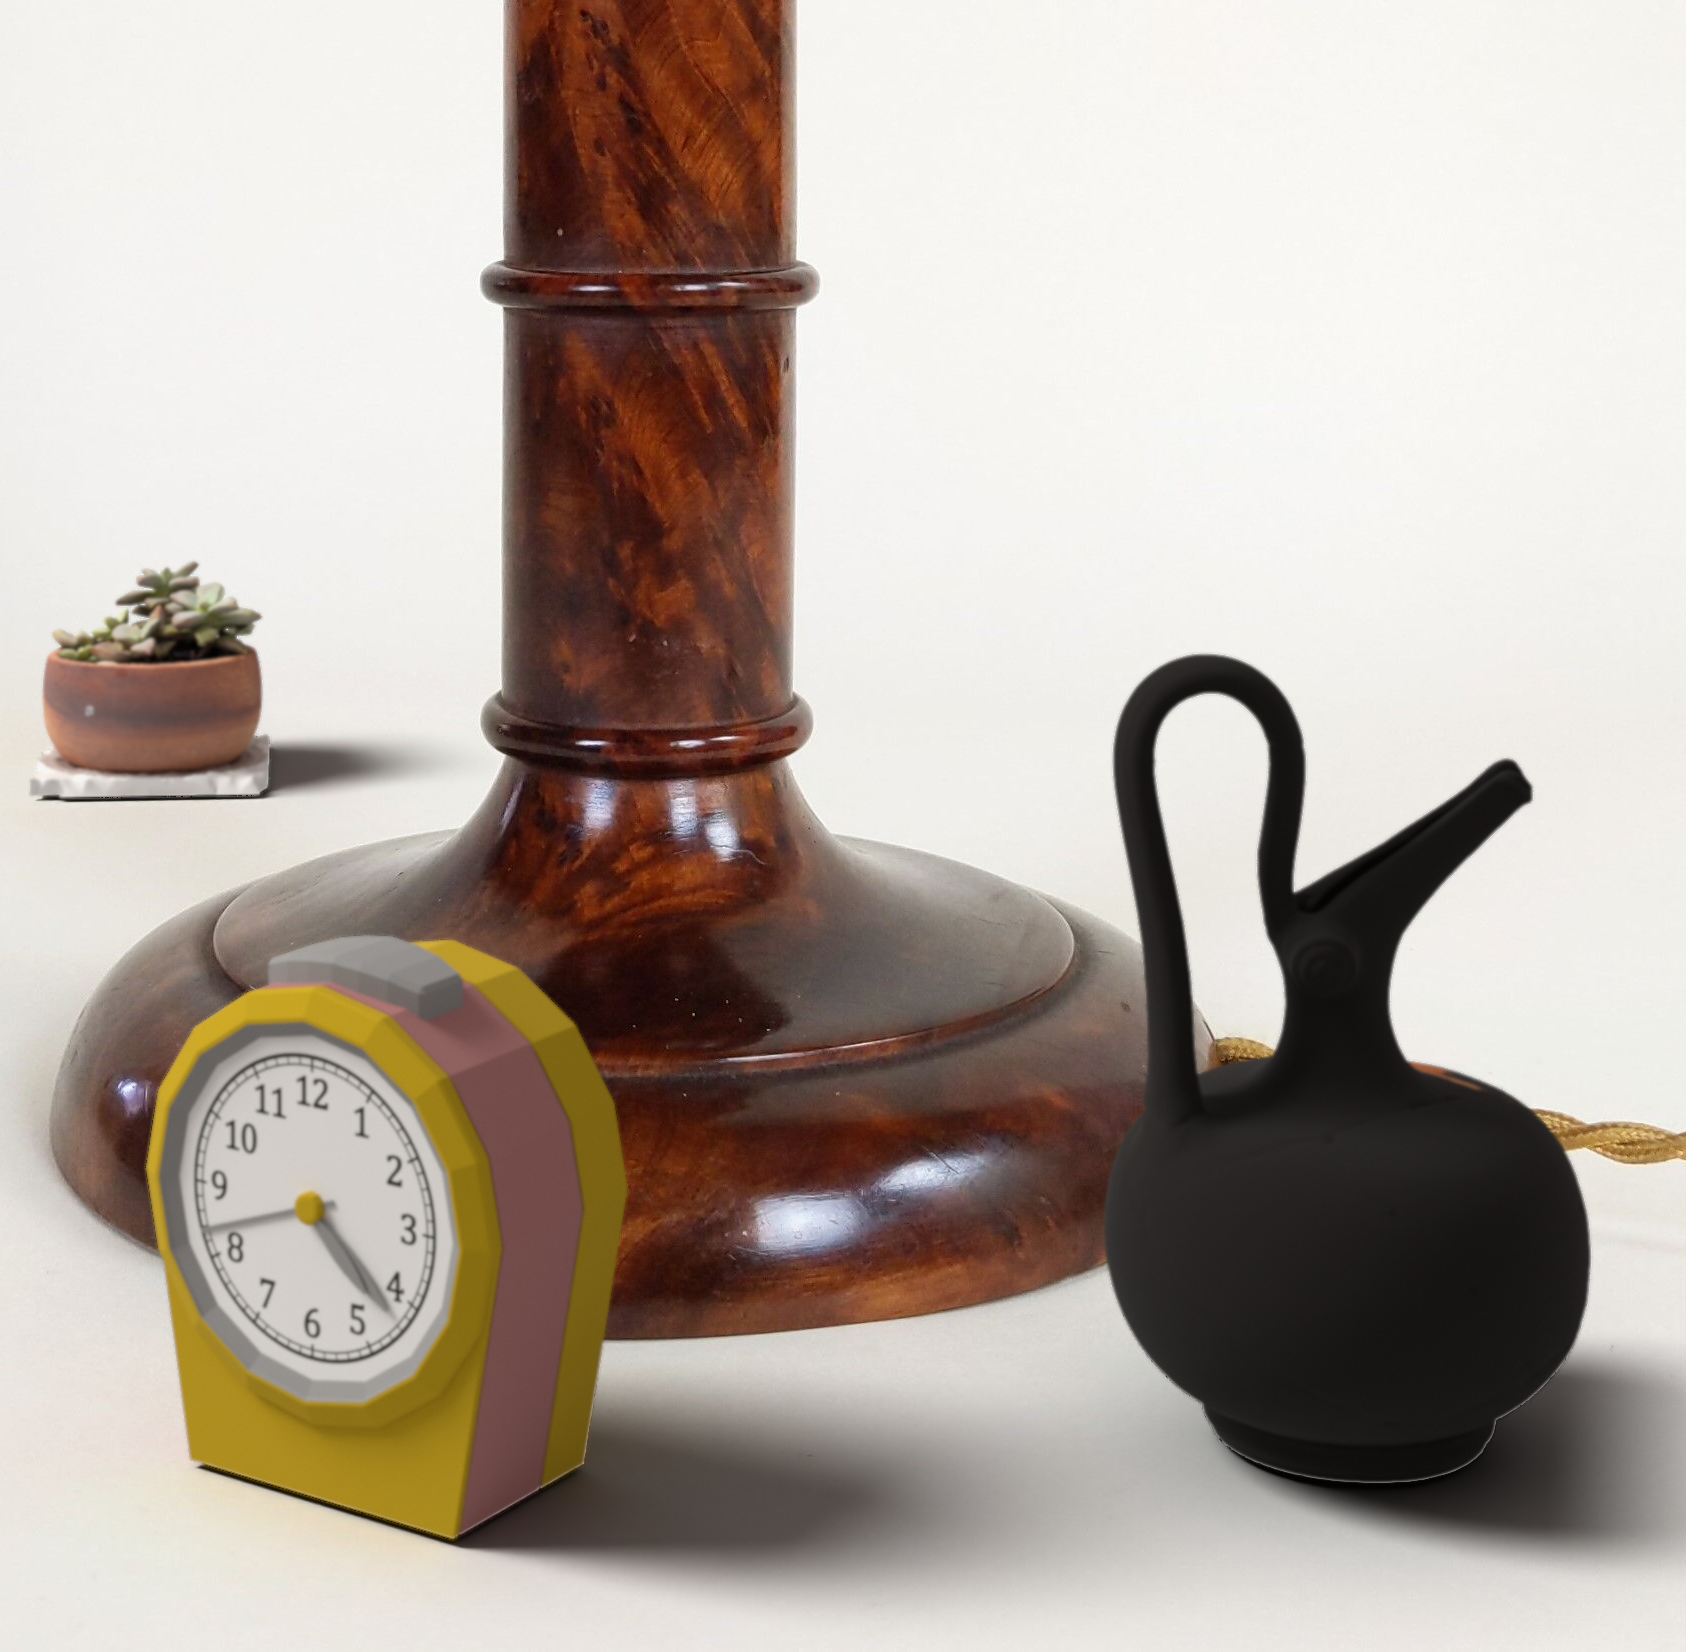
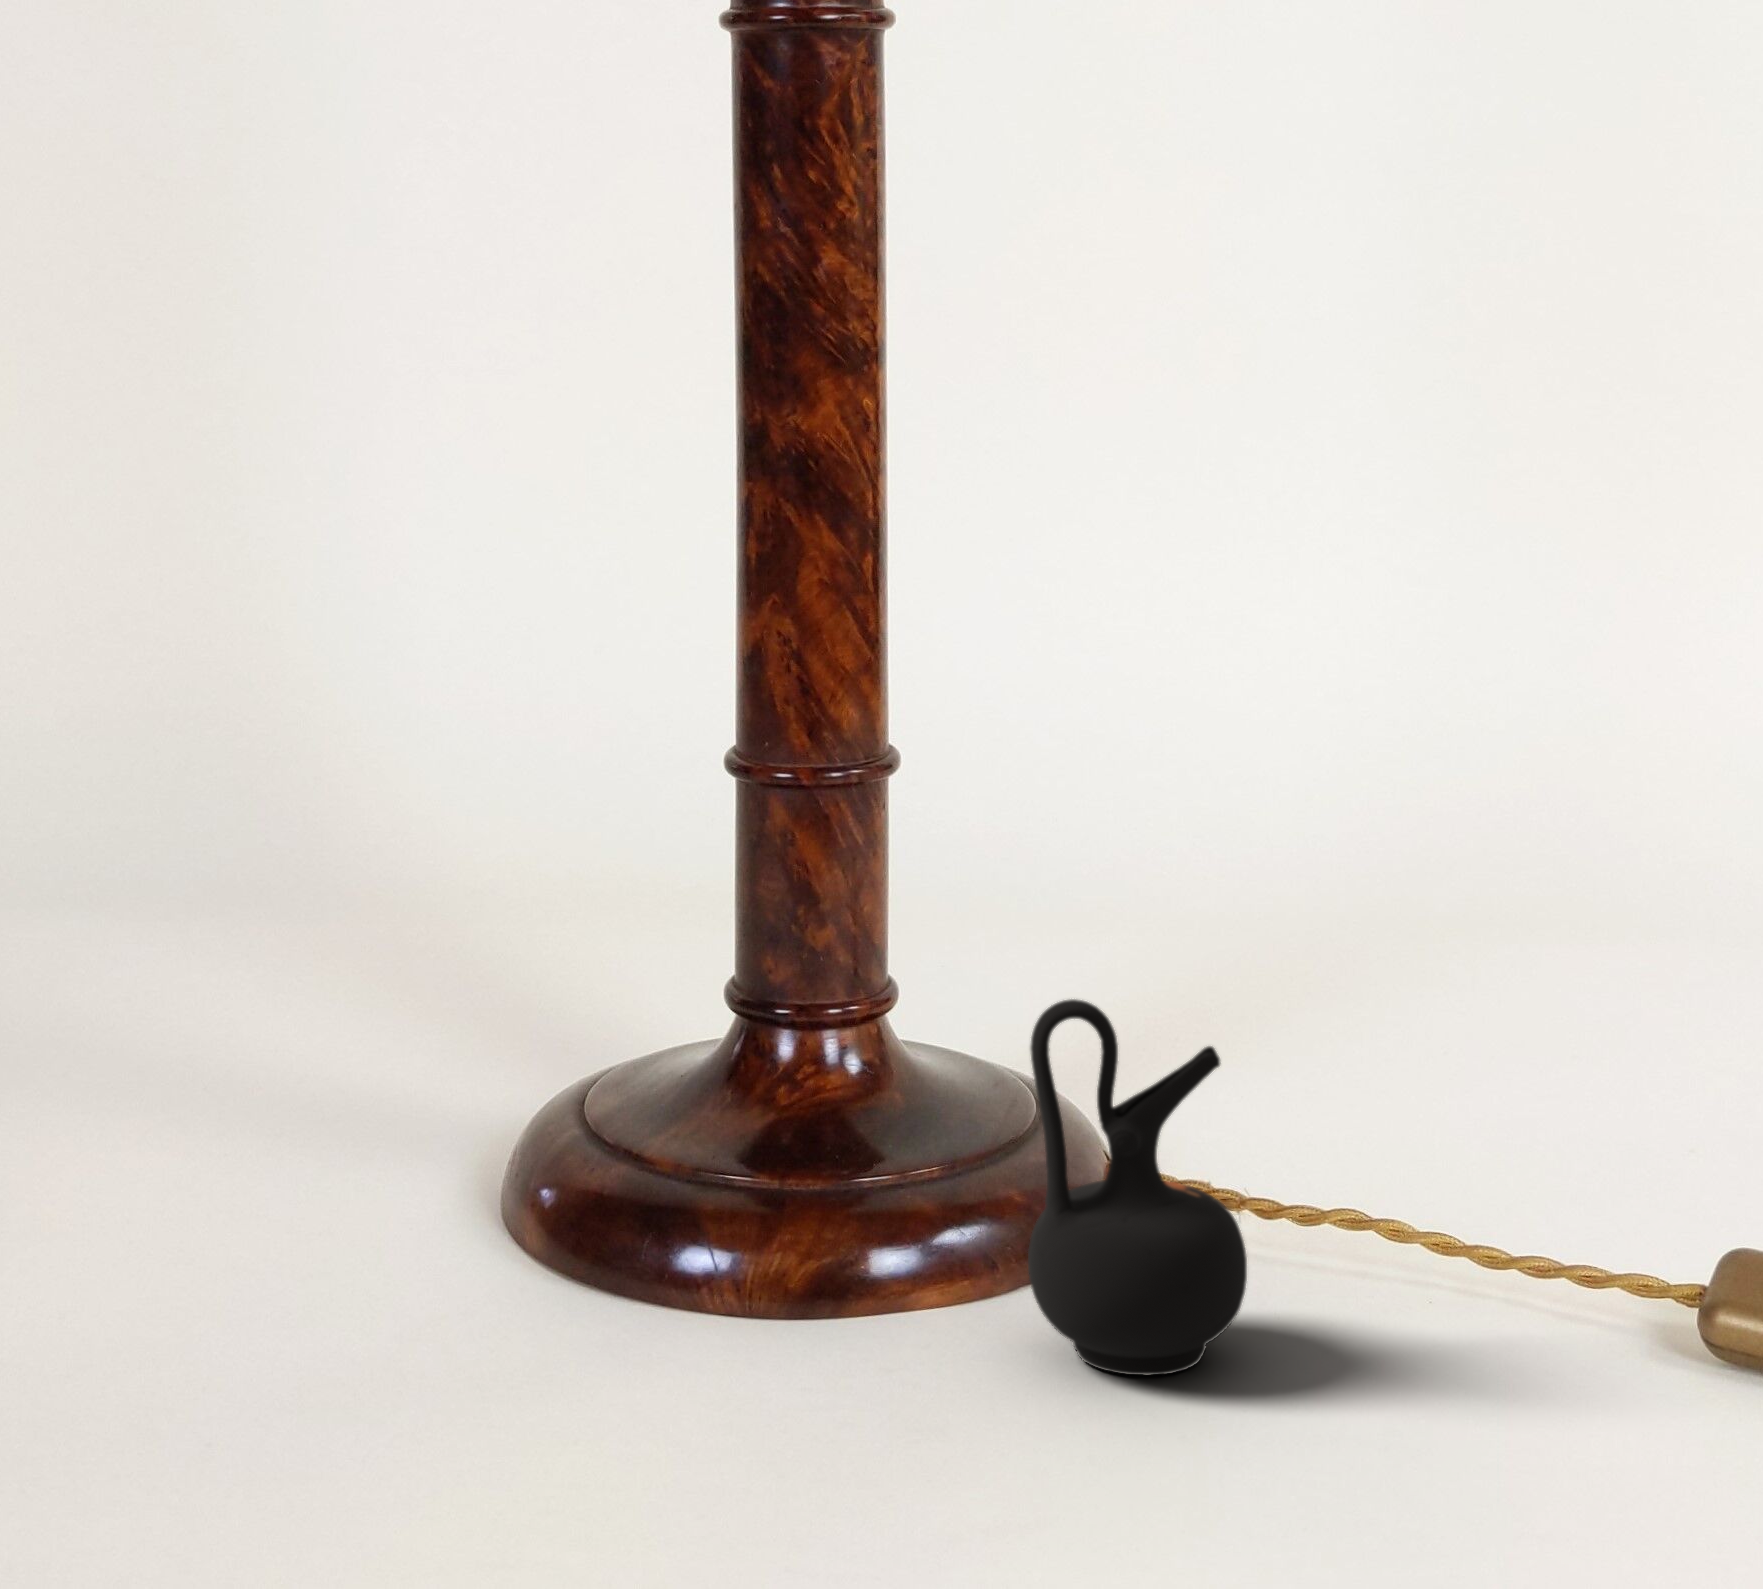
succulent plant: present [30,561,270,797] -> none [420,849,565,1001]
alarm clock: present [146,935,627,1539] -> none [591,1129,811,1400]

